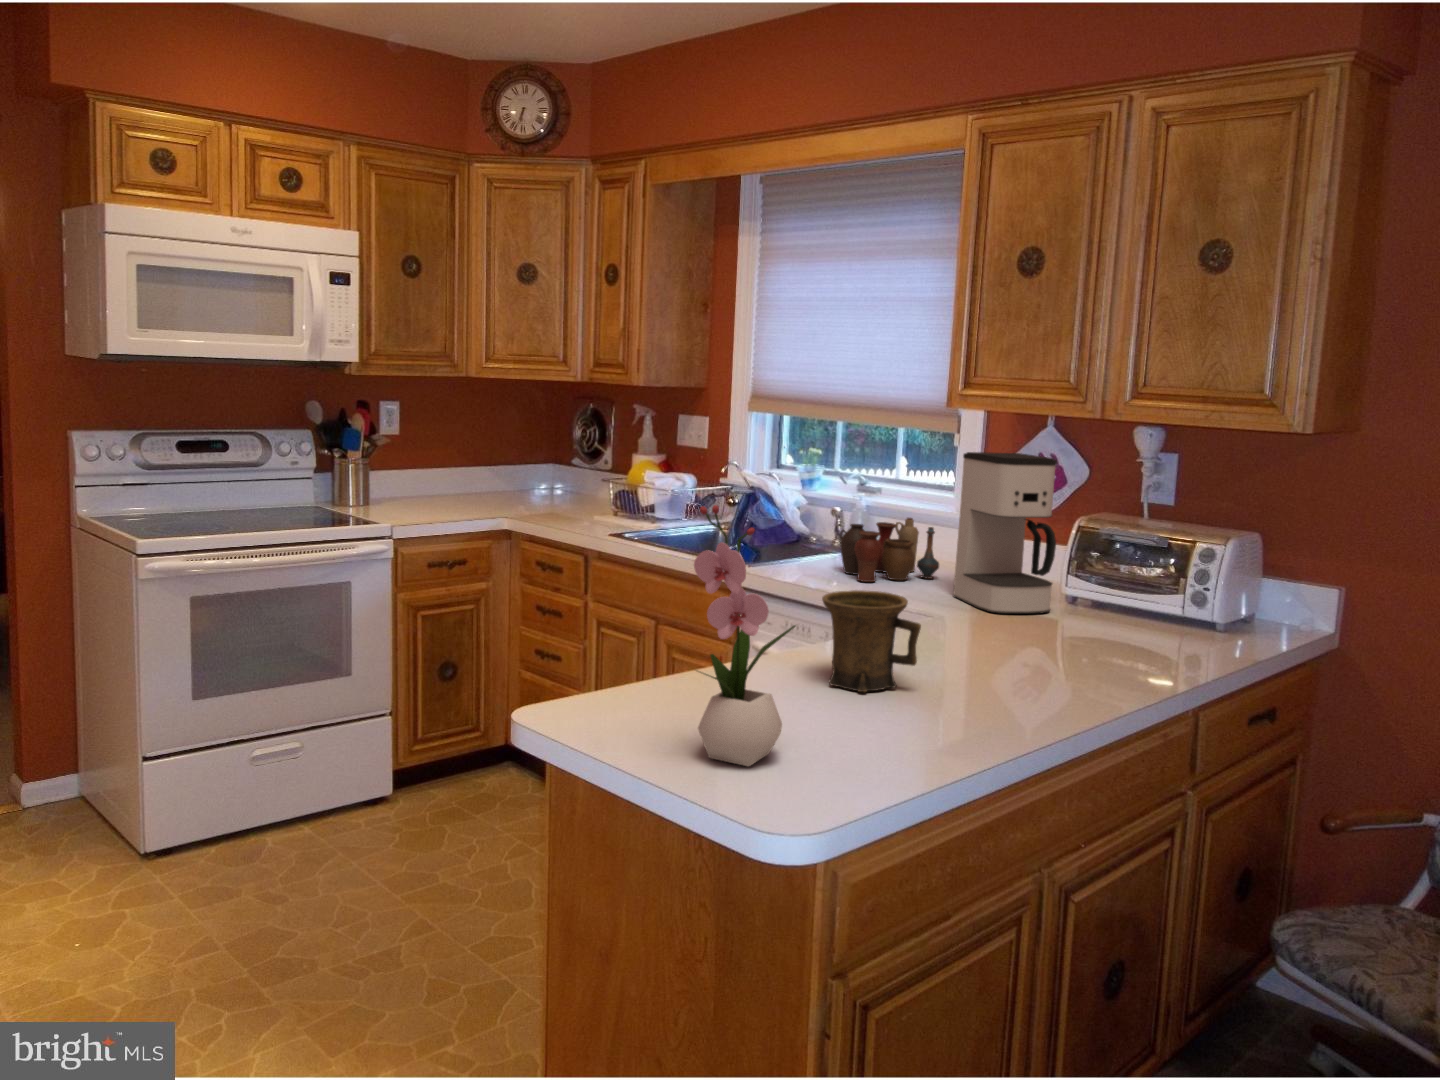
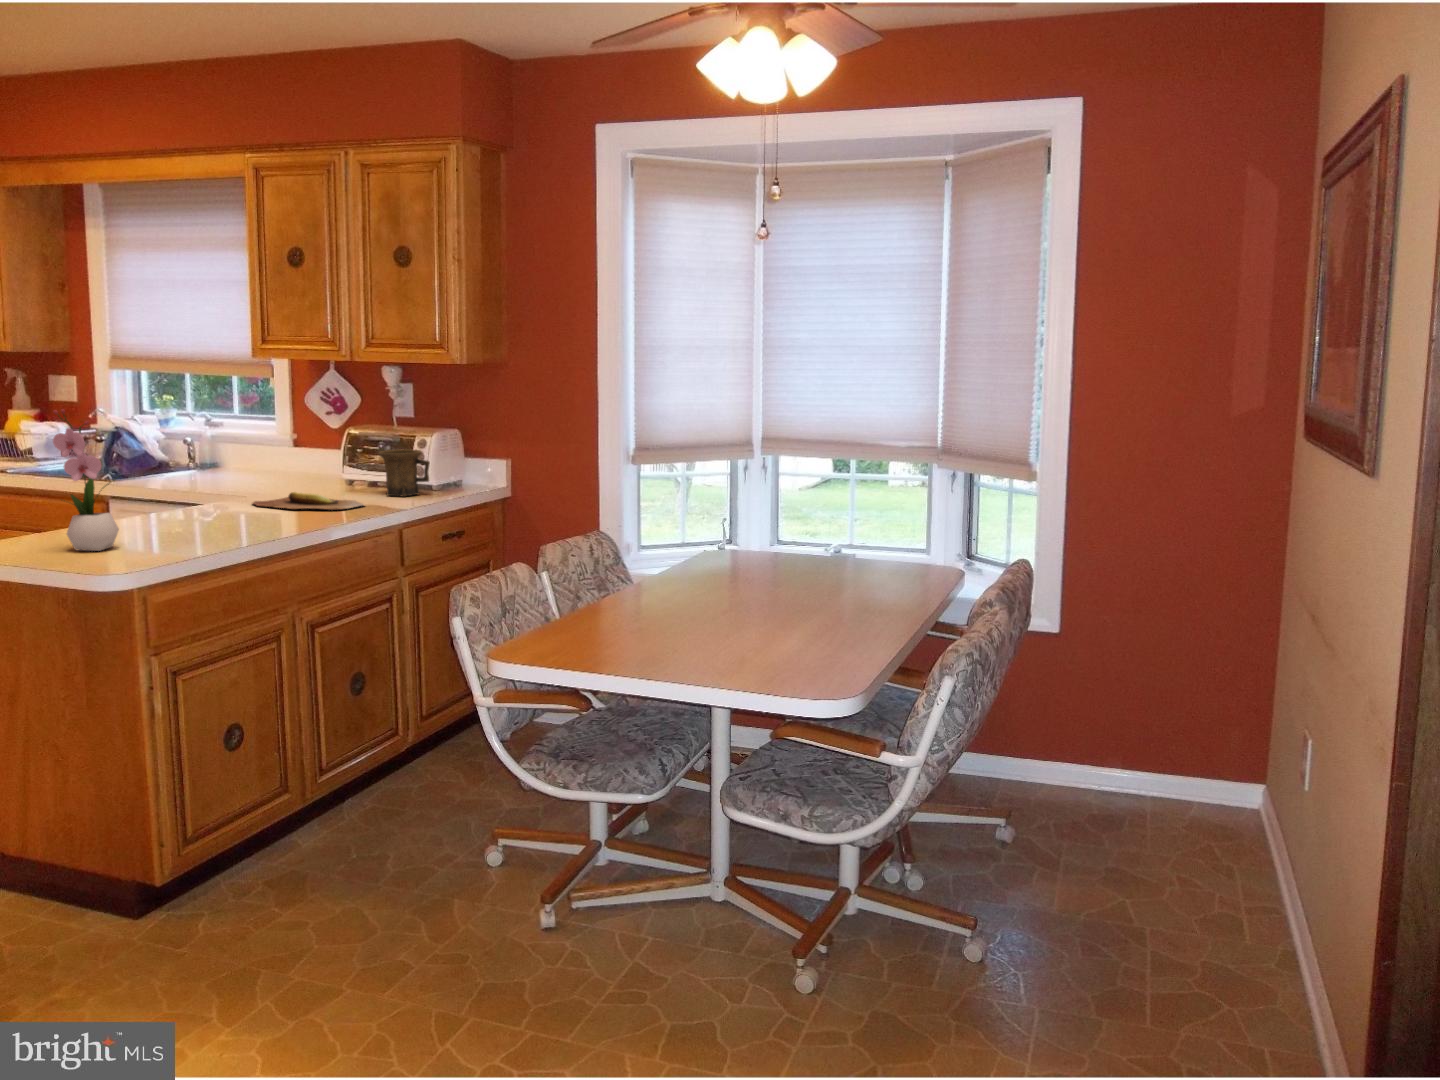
coffee maker: present [953,452,1057,614] -> none [263,387,332,491]
vase: present [840,518,939,582] -> none [185,438,262,483]
mug: present [822,590,921,692] -> present [379,449,430,496]
cutting board: none [951,628,1143,677] -> present [253,492,364,510]

